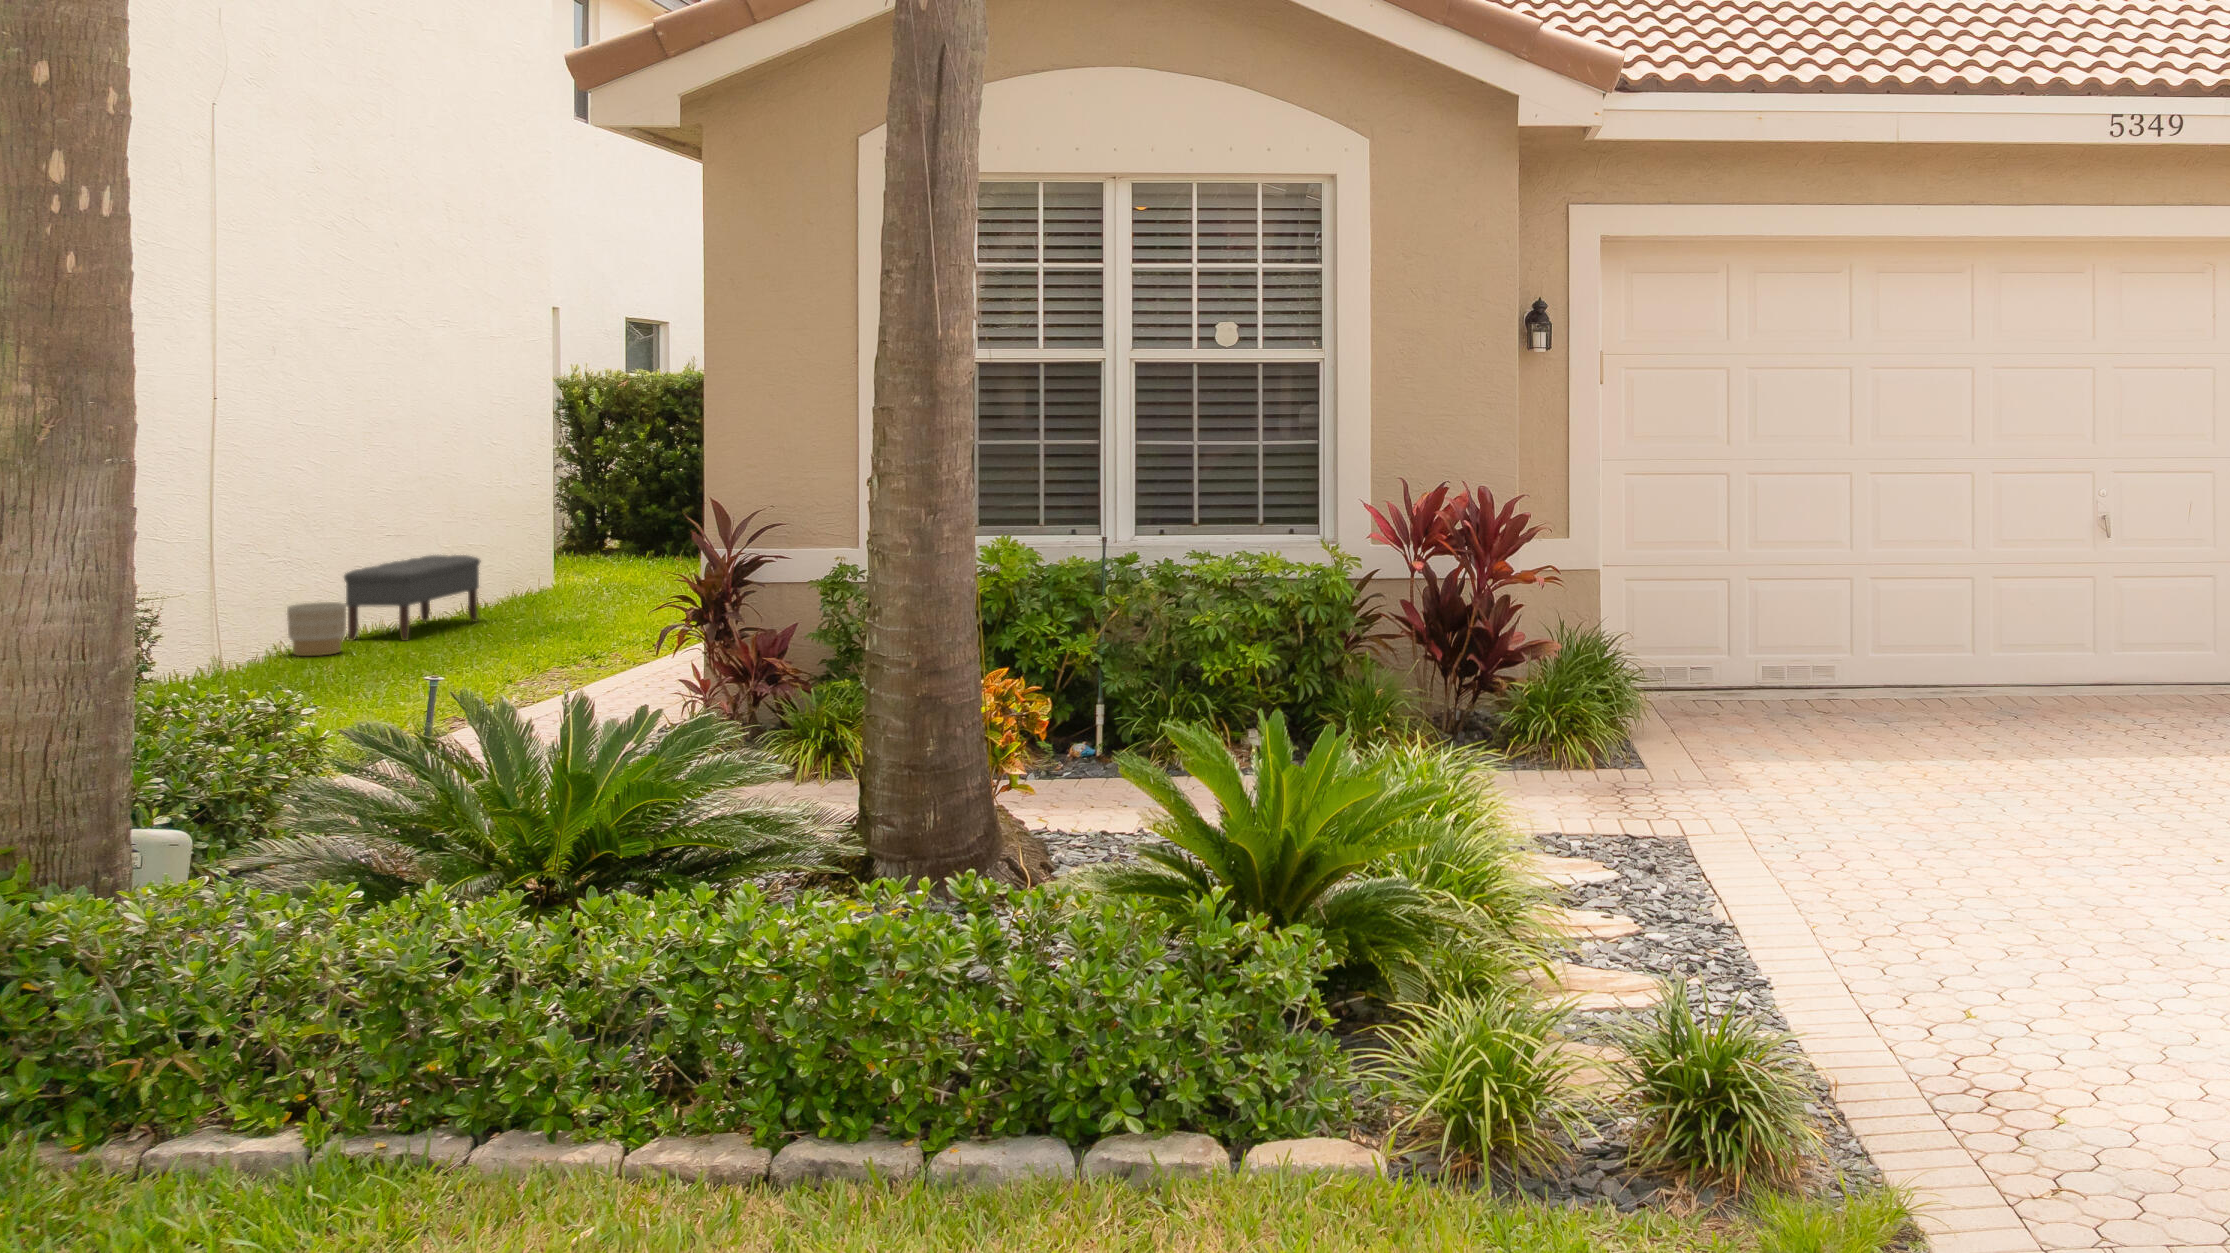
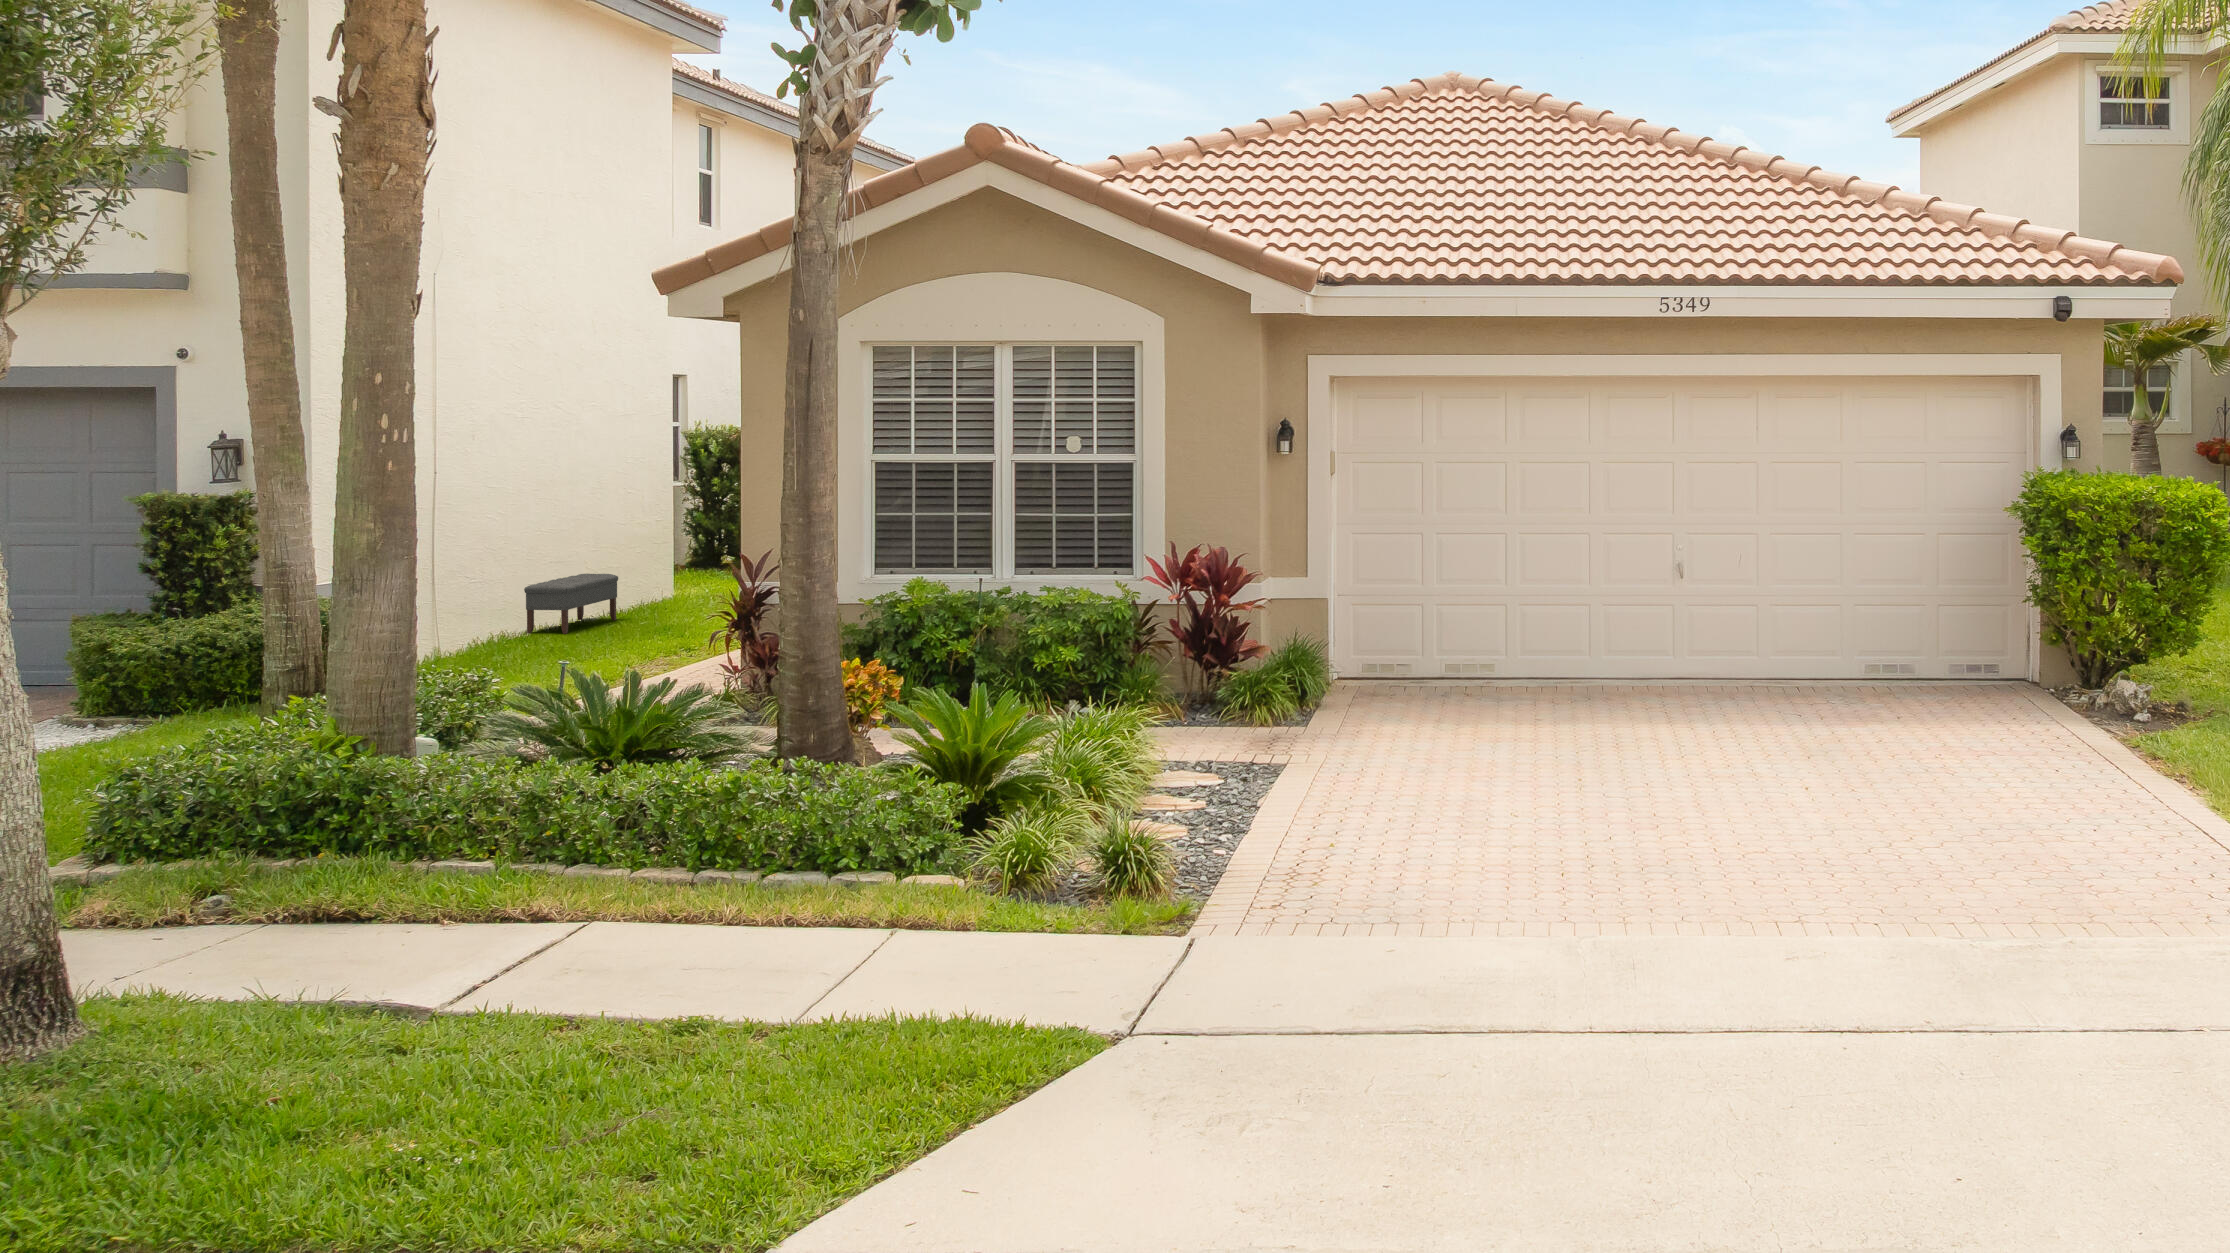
planter: present [287,602,346,656] -> none [487,607,525,644]

